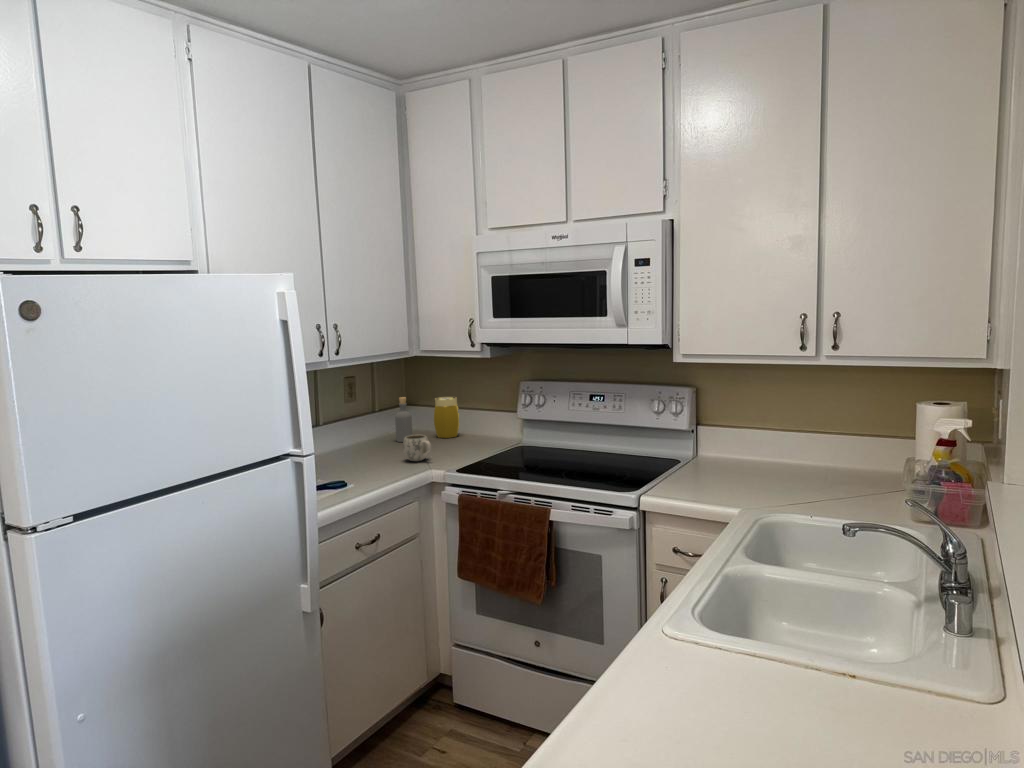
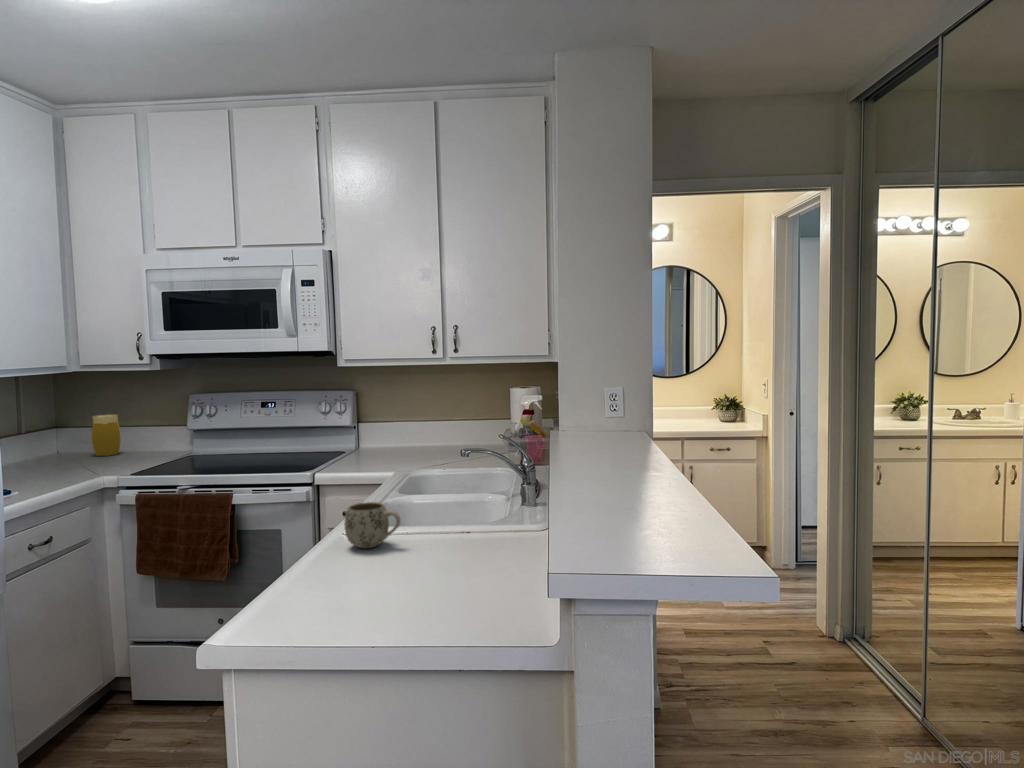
bottle: present [395,397,413,442] -> none [46,416,67,462]
mug: present [403,435,431,461] -> present [344,502,401,548]

